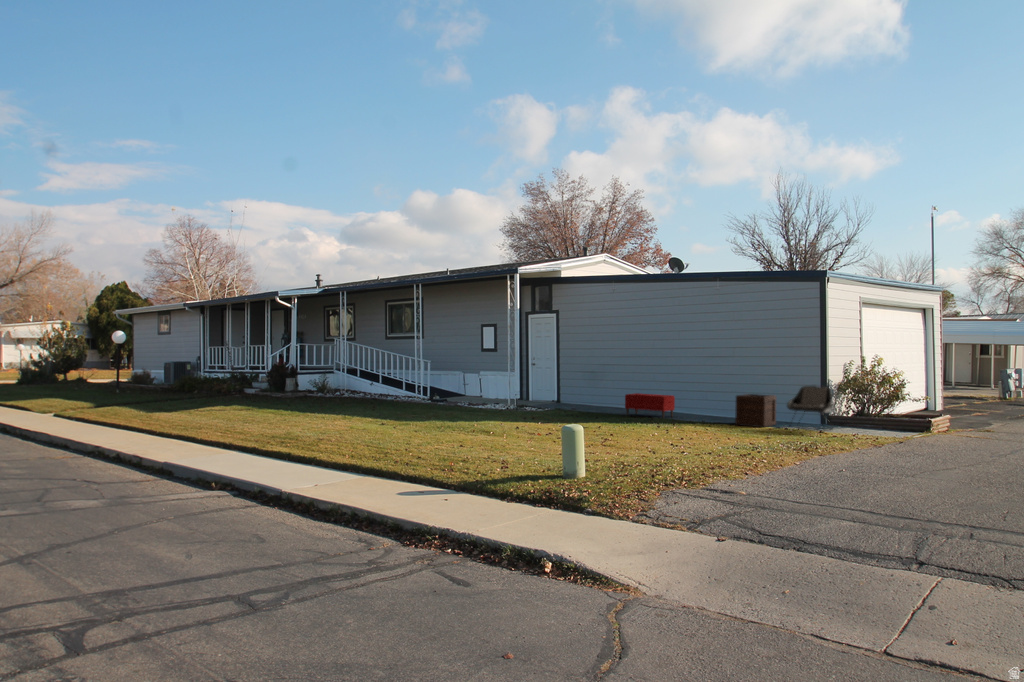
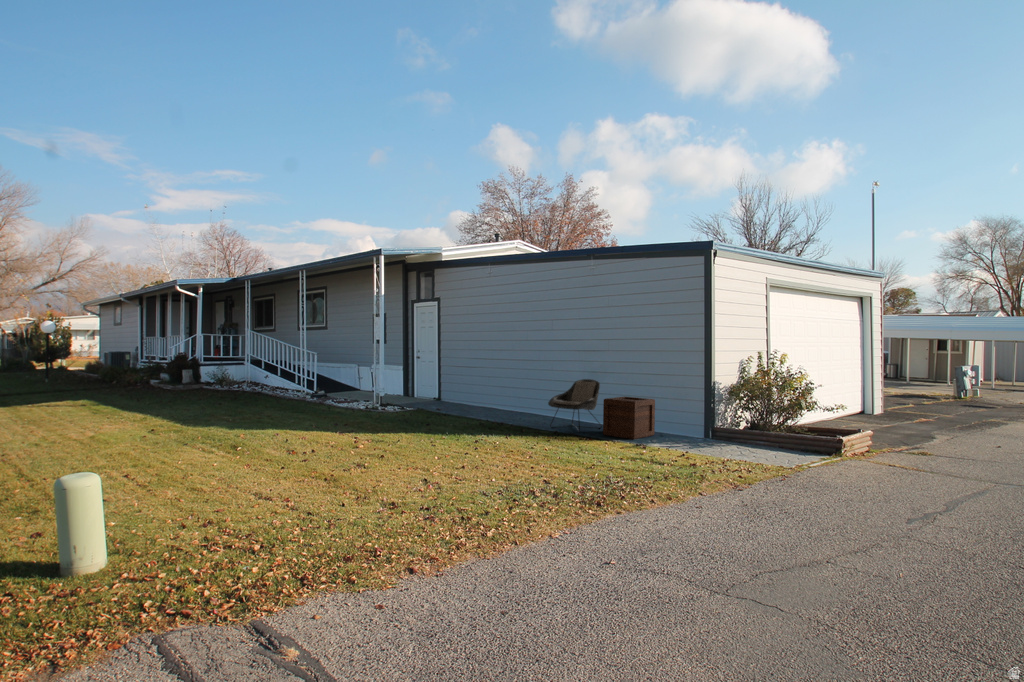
lounge chair: present [787,386,833,429] -> present [548,379,602,432]
bench: present [625,393,675,418] -> none [494,392,549,423]

